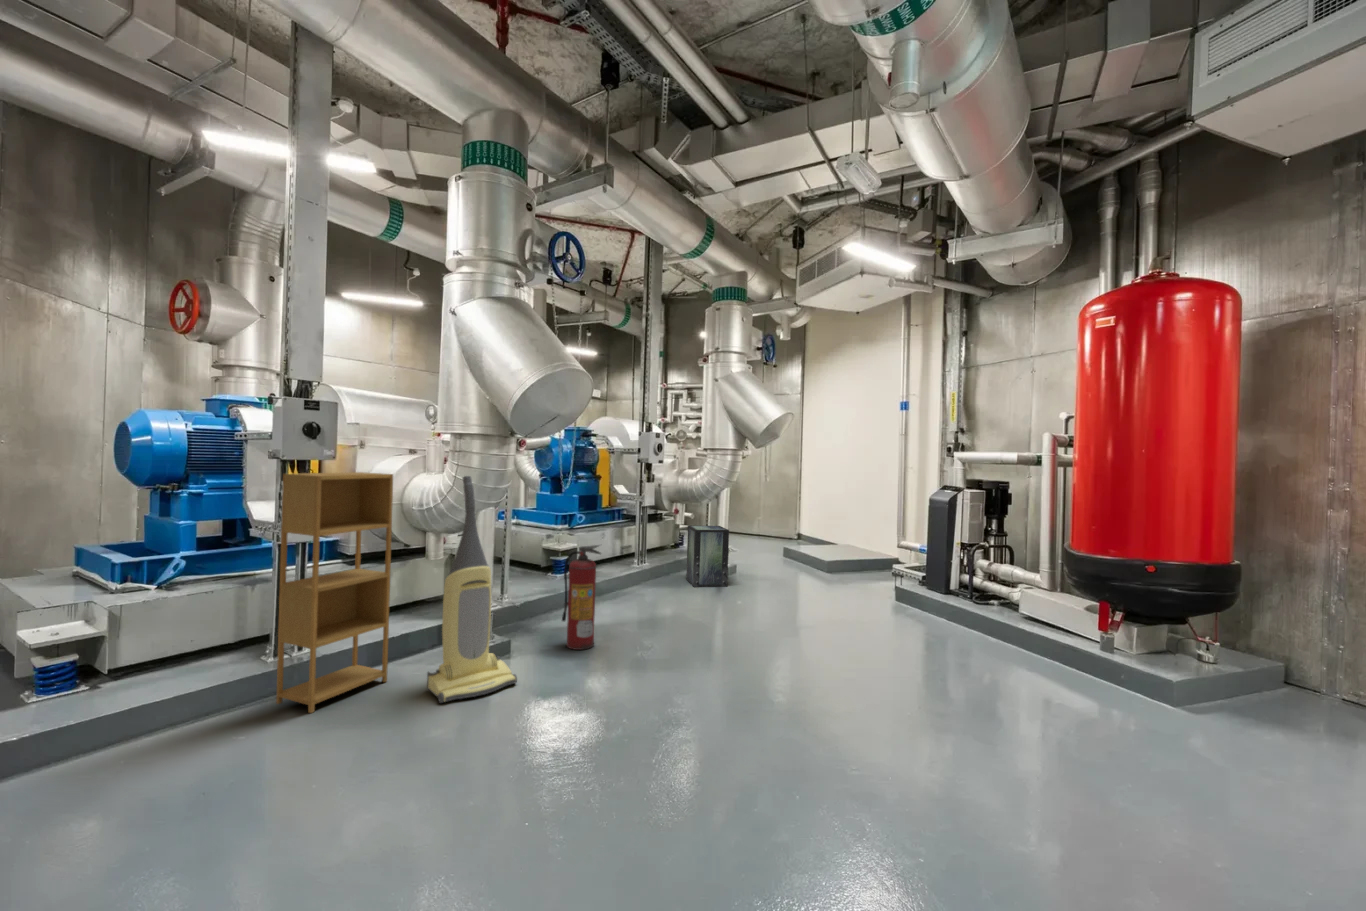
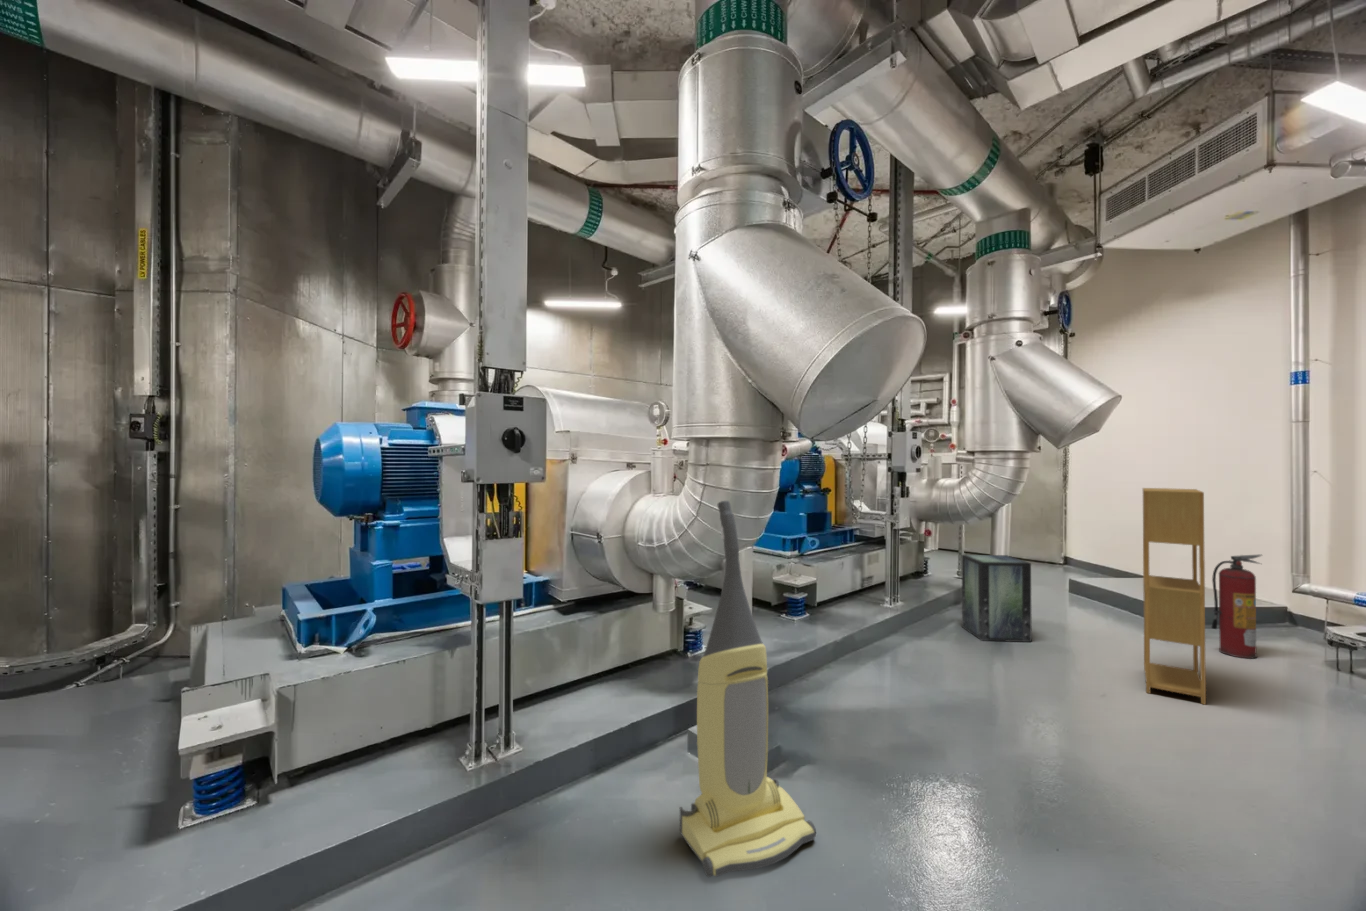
shelving unit: present [276,472,393,713] -> present [1143,488,1206,704]
fire extinguisher: present [562,545,601,650] -> present [1212,555,1261,658]

